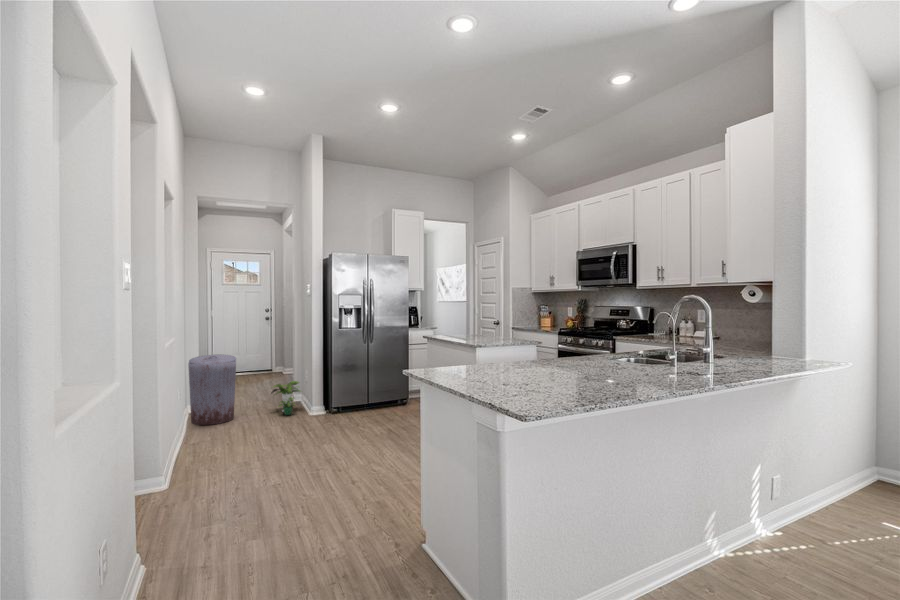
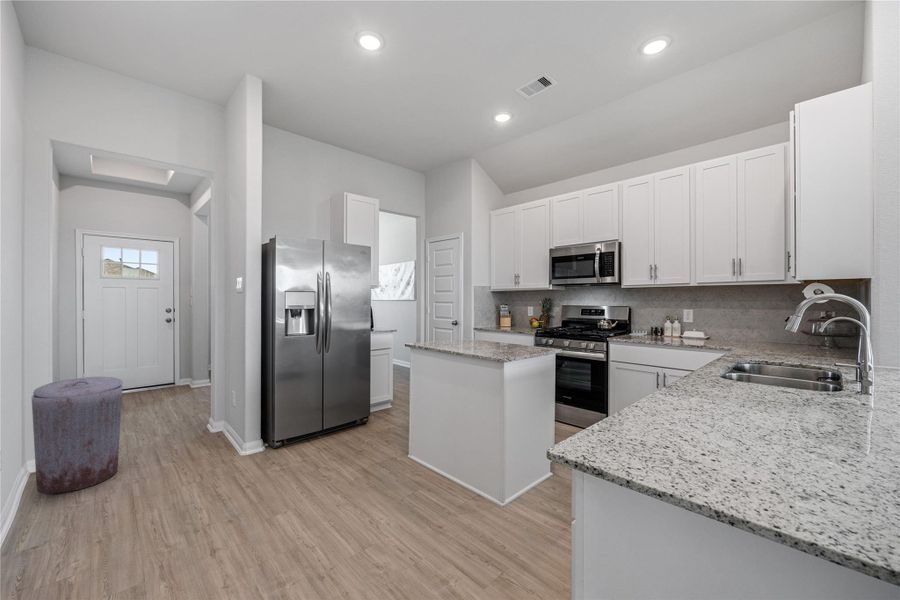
potted plant: present [271,381,300,415] -> none [179,407,229,457]

